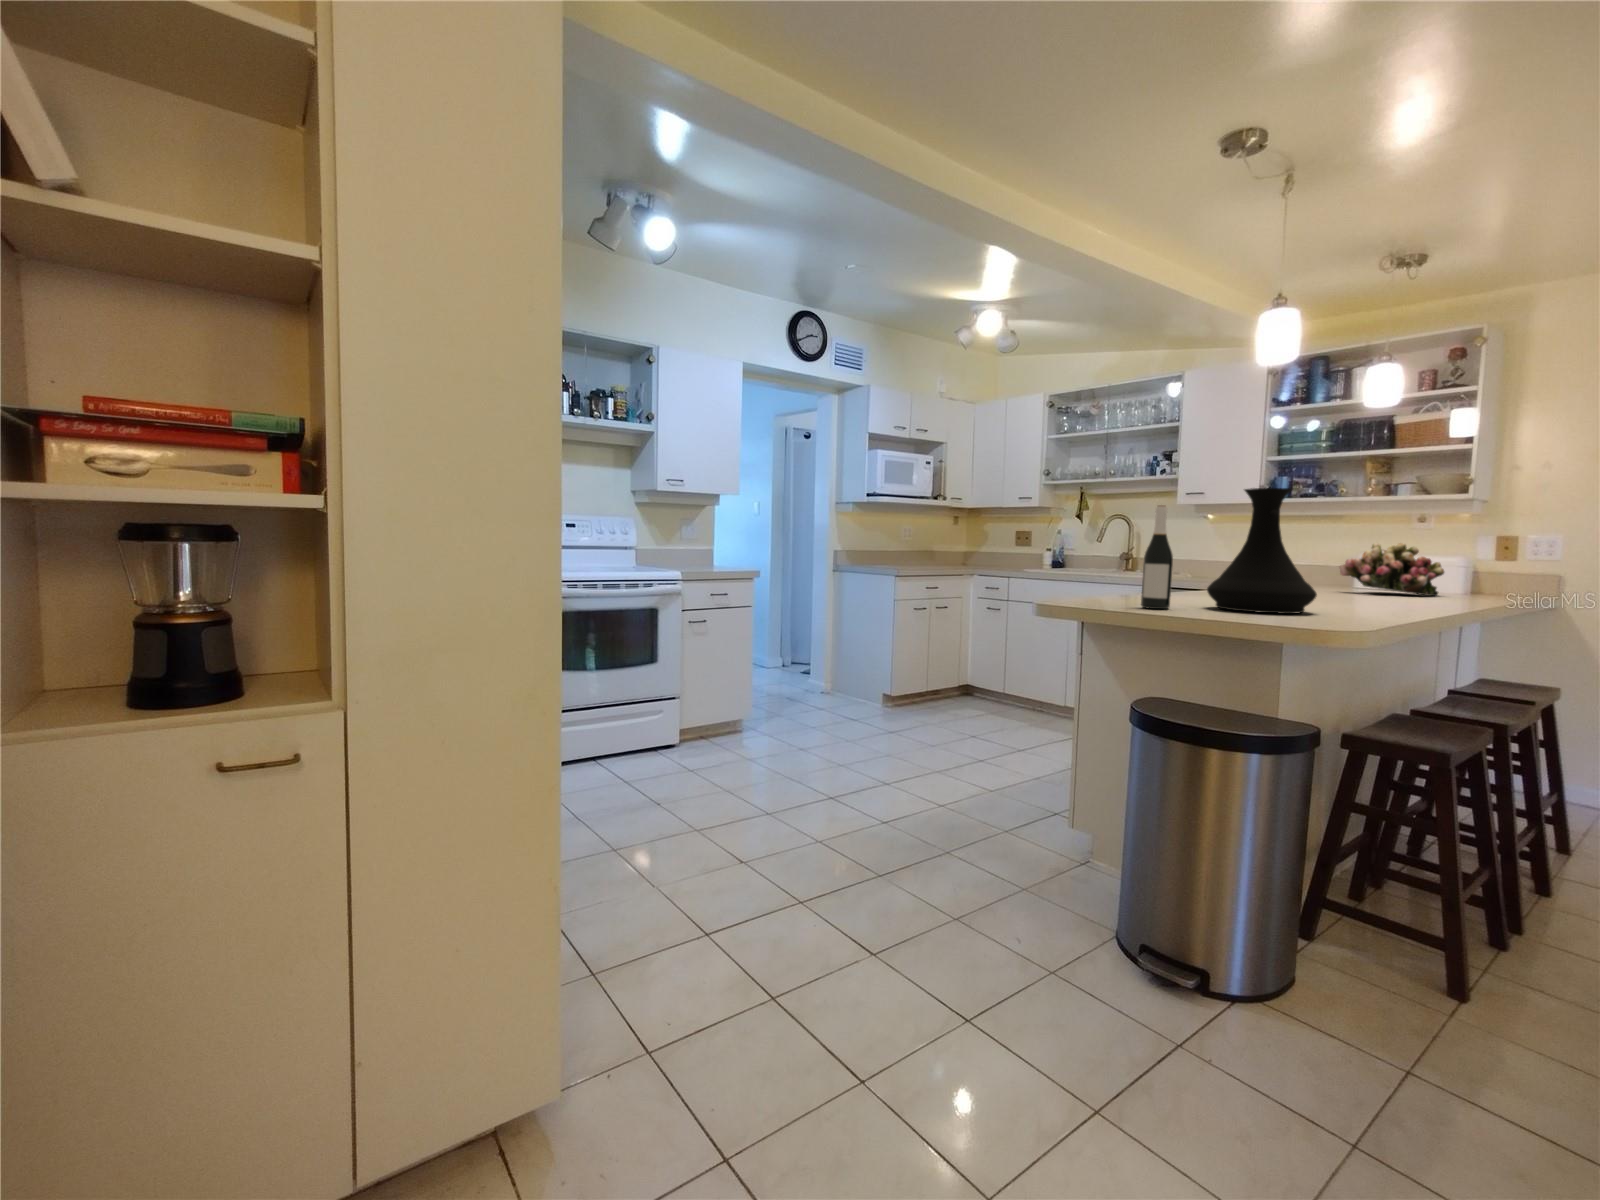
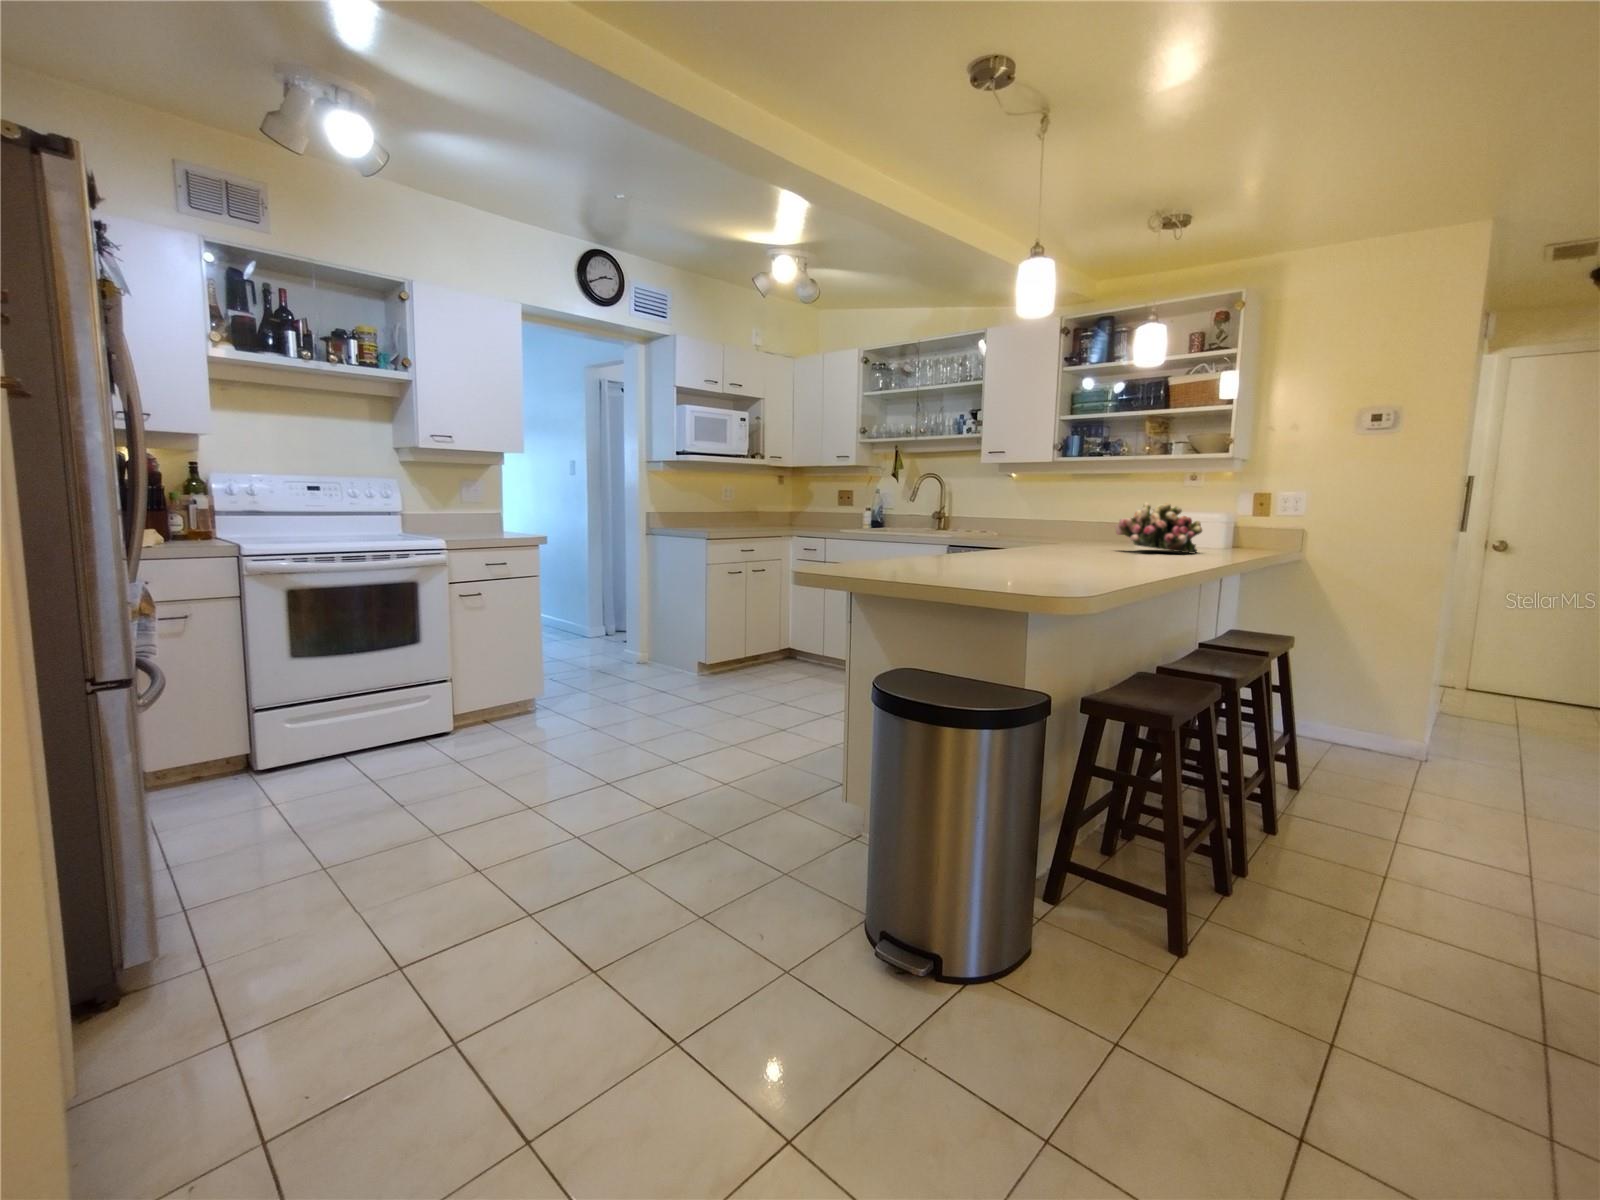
vase: present [1207,488,1317,614] -> none [963,452,1063,581]
wine bottle: present [1141,505,1173,609] -> none [897,470,926,579]

